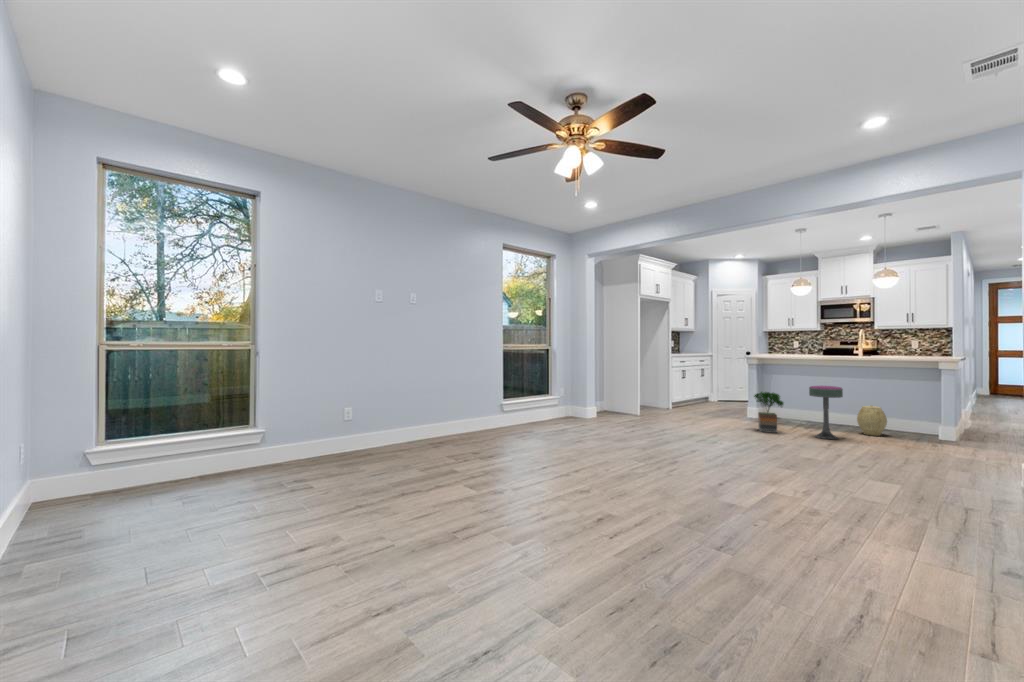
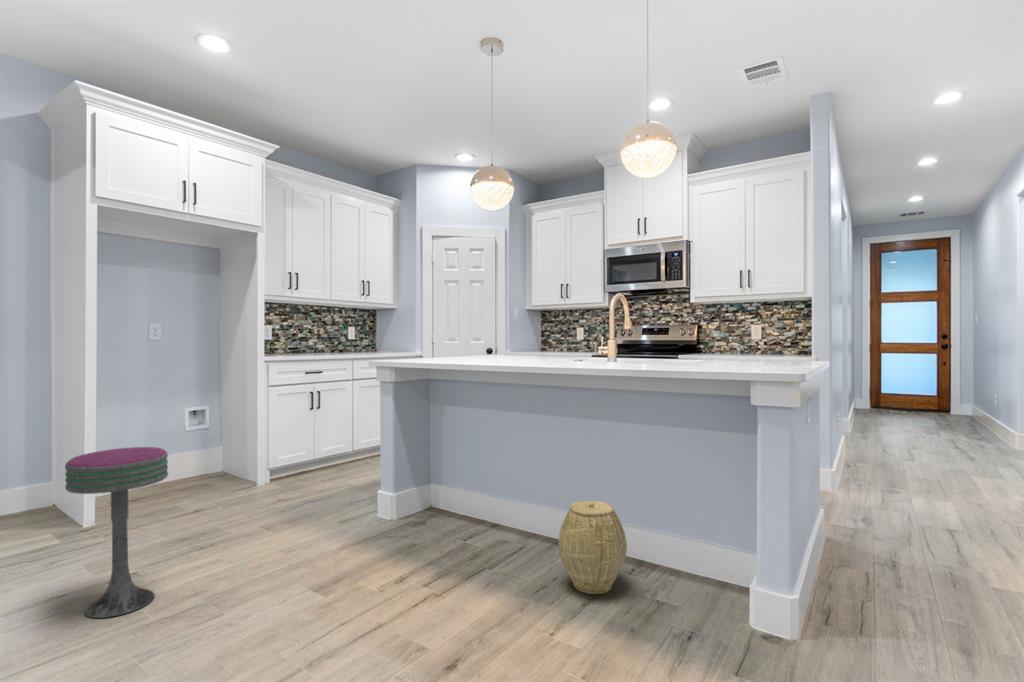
bar stool: present [809,386,843,439] -> present [65,447,168,618]
potted tree: present [754,392,784,433] -> none [280,467,362,602]

